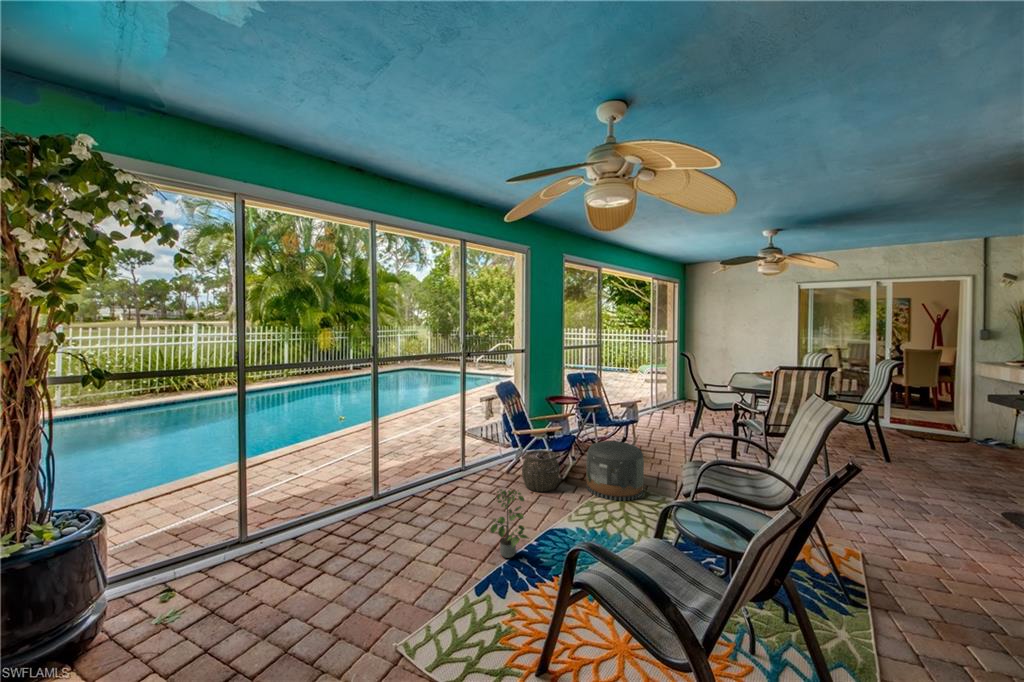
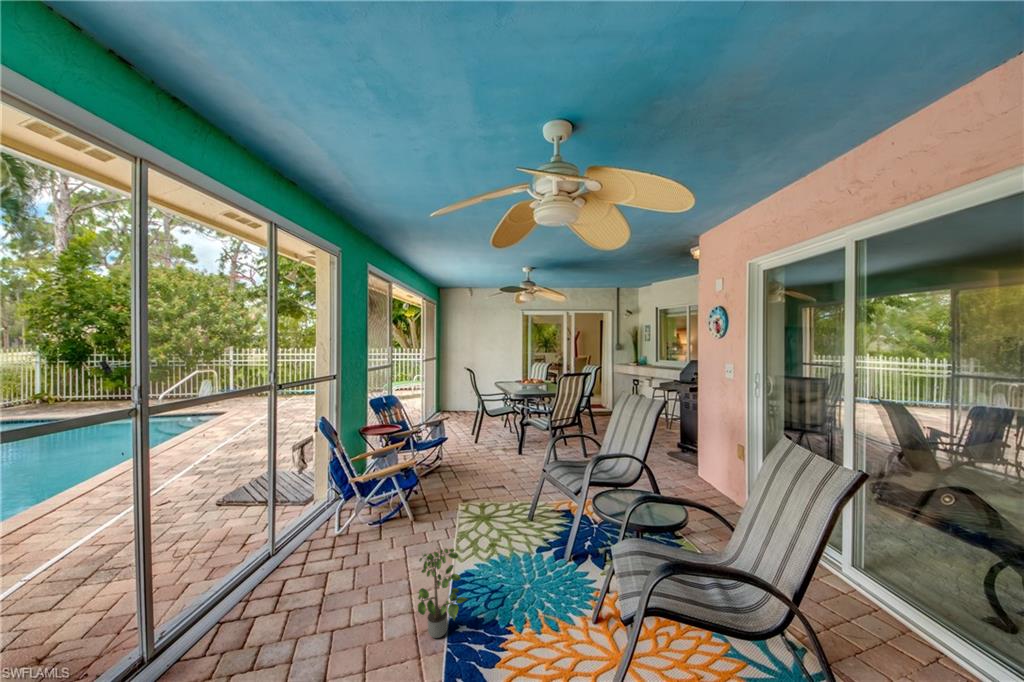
pouf: present [586,441,644,501] -> none [440,462,497,525]
woven basket: present [522,450,559,492] -> none [372,492,418,545]

